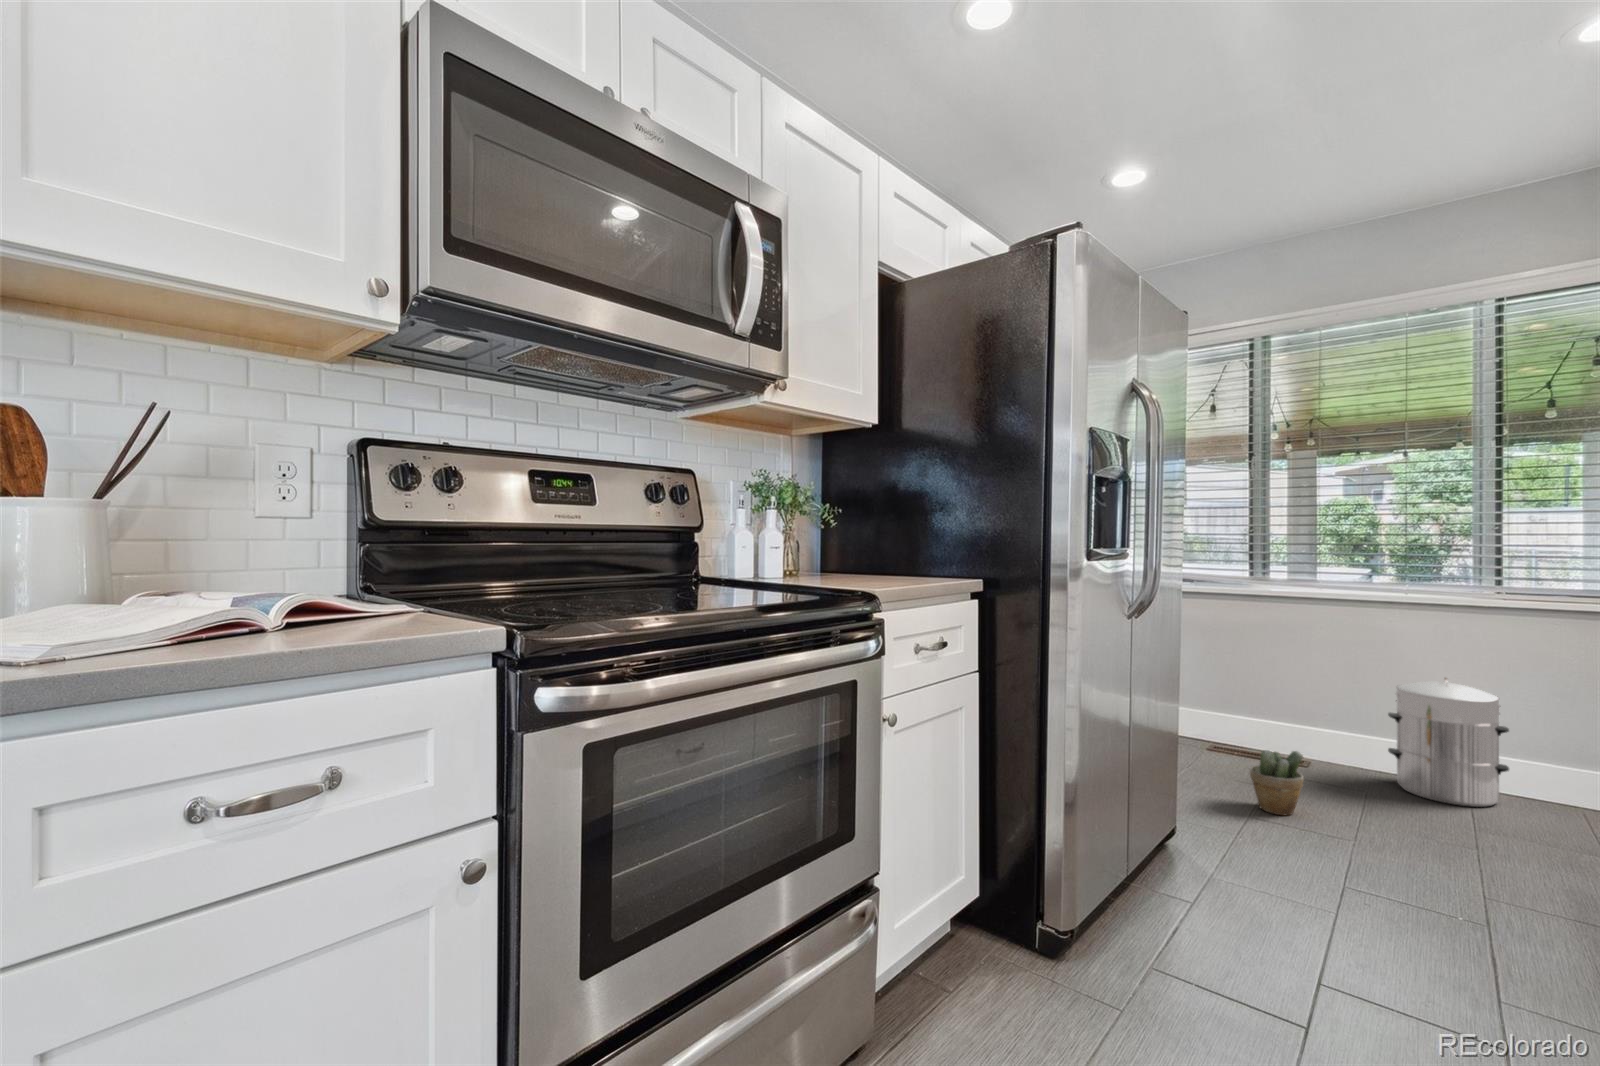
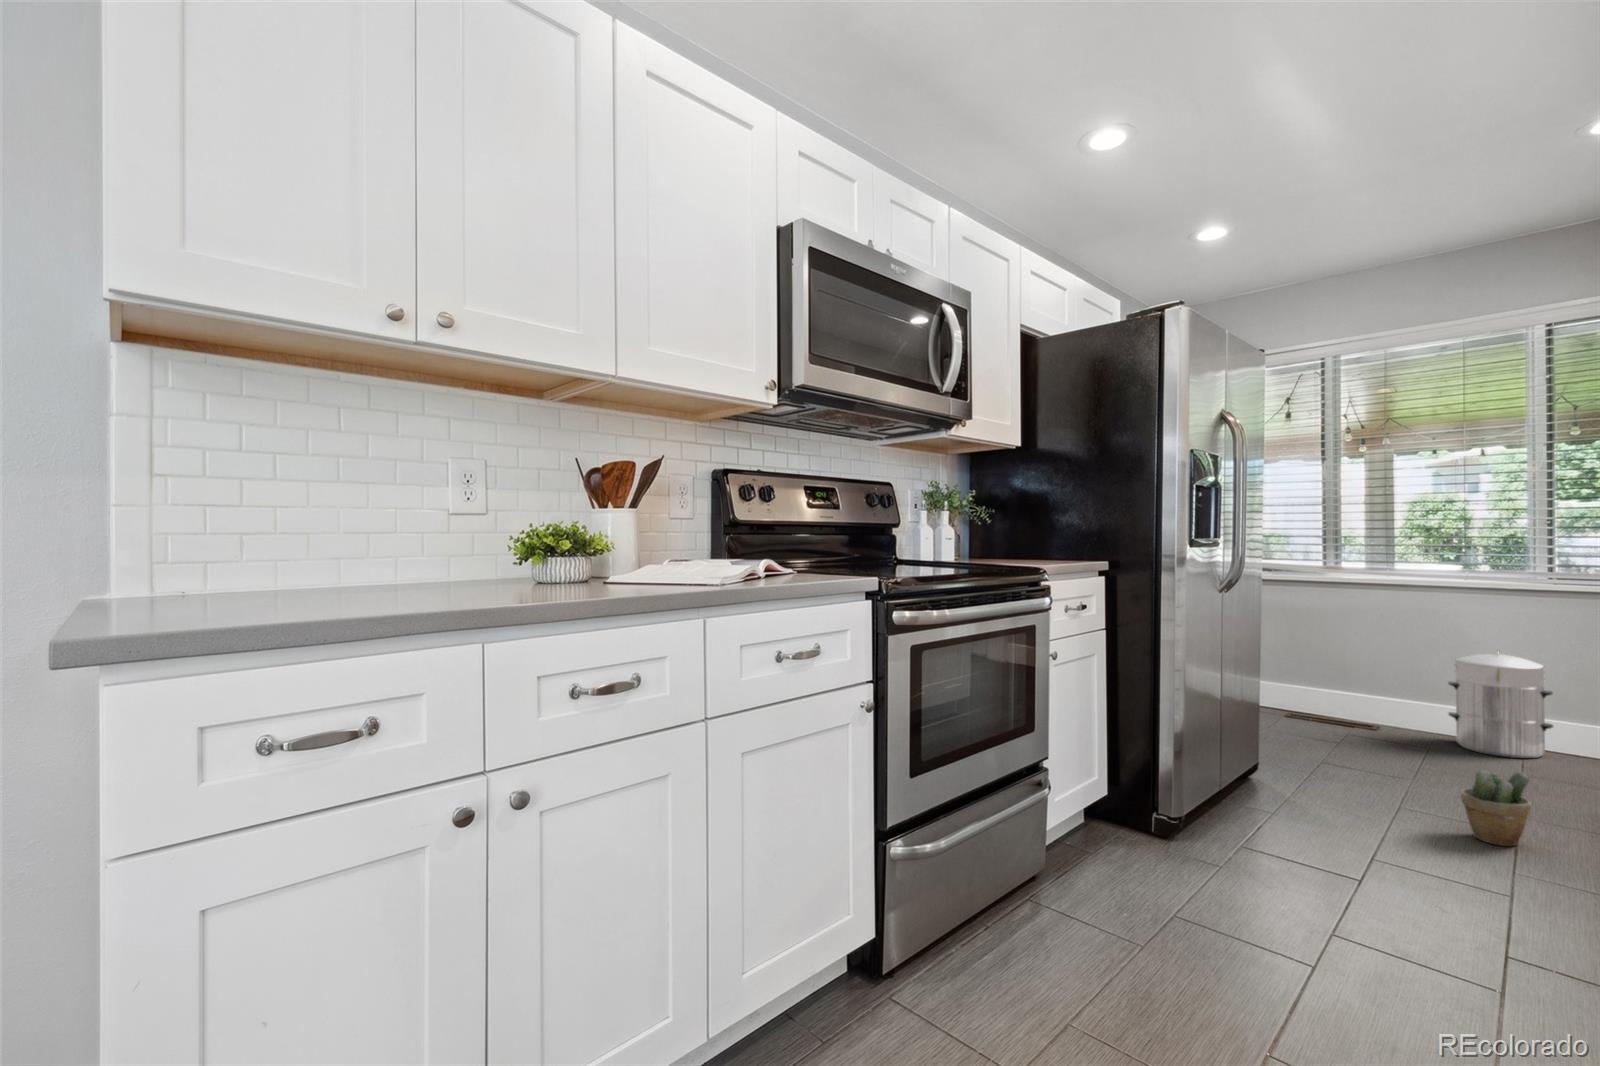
potted plant: present [1250,750,1304,815] -> present [1461,771,1531,846]

